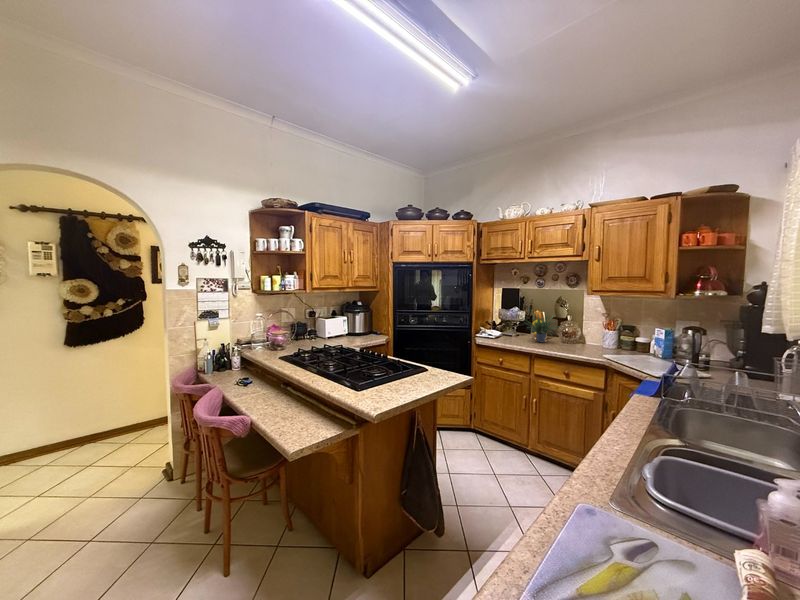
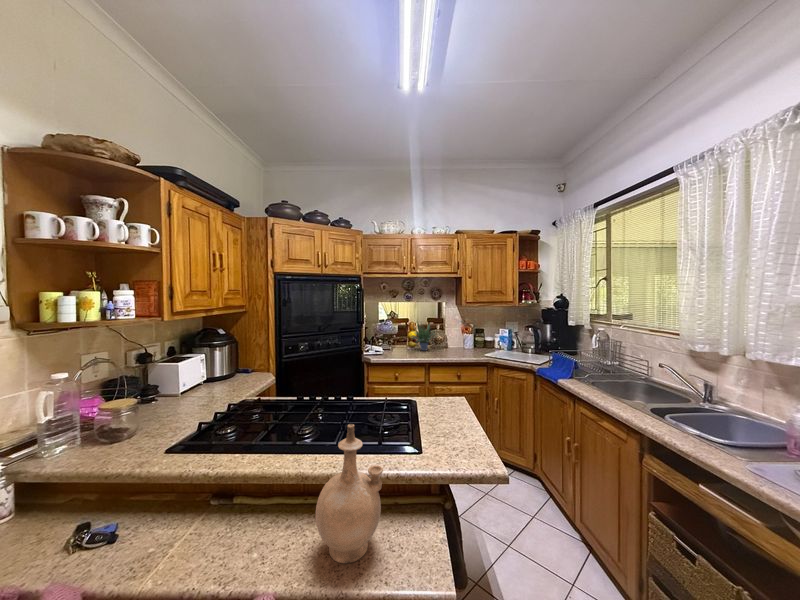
vase: none [274,349,312,423] -> present [316,424,383,564]

